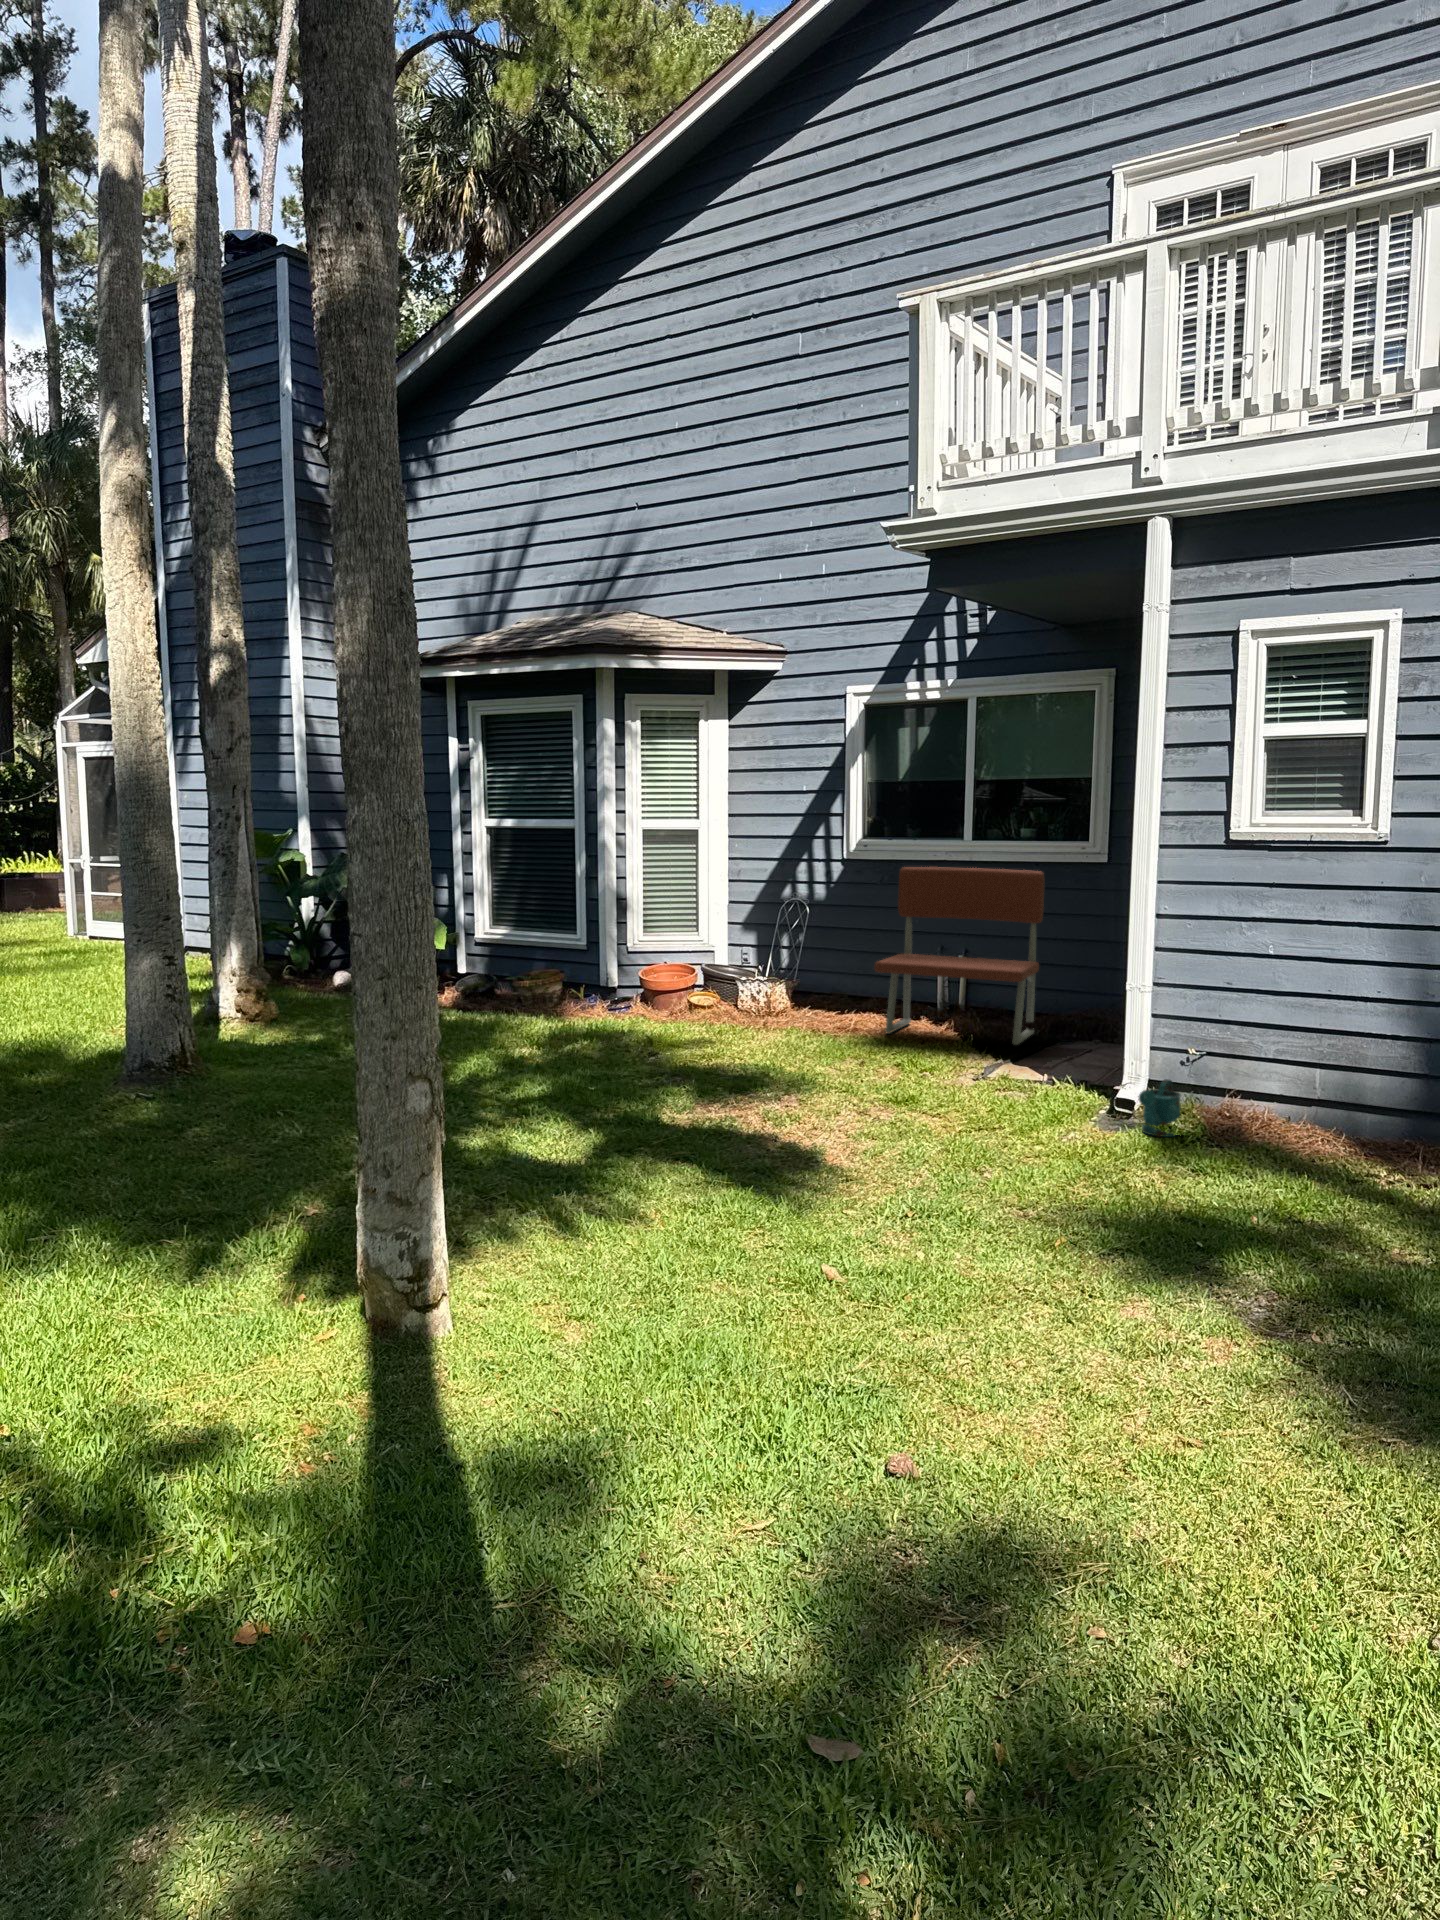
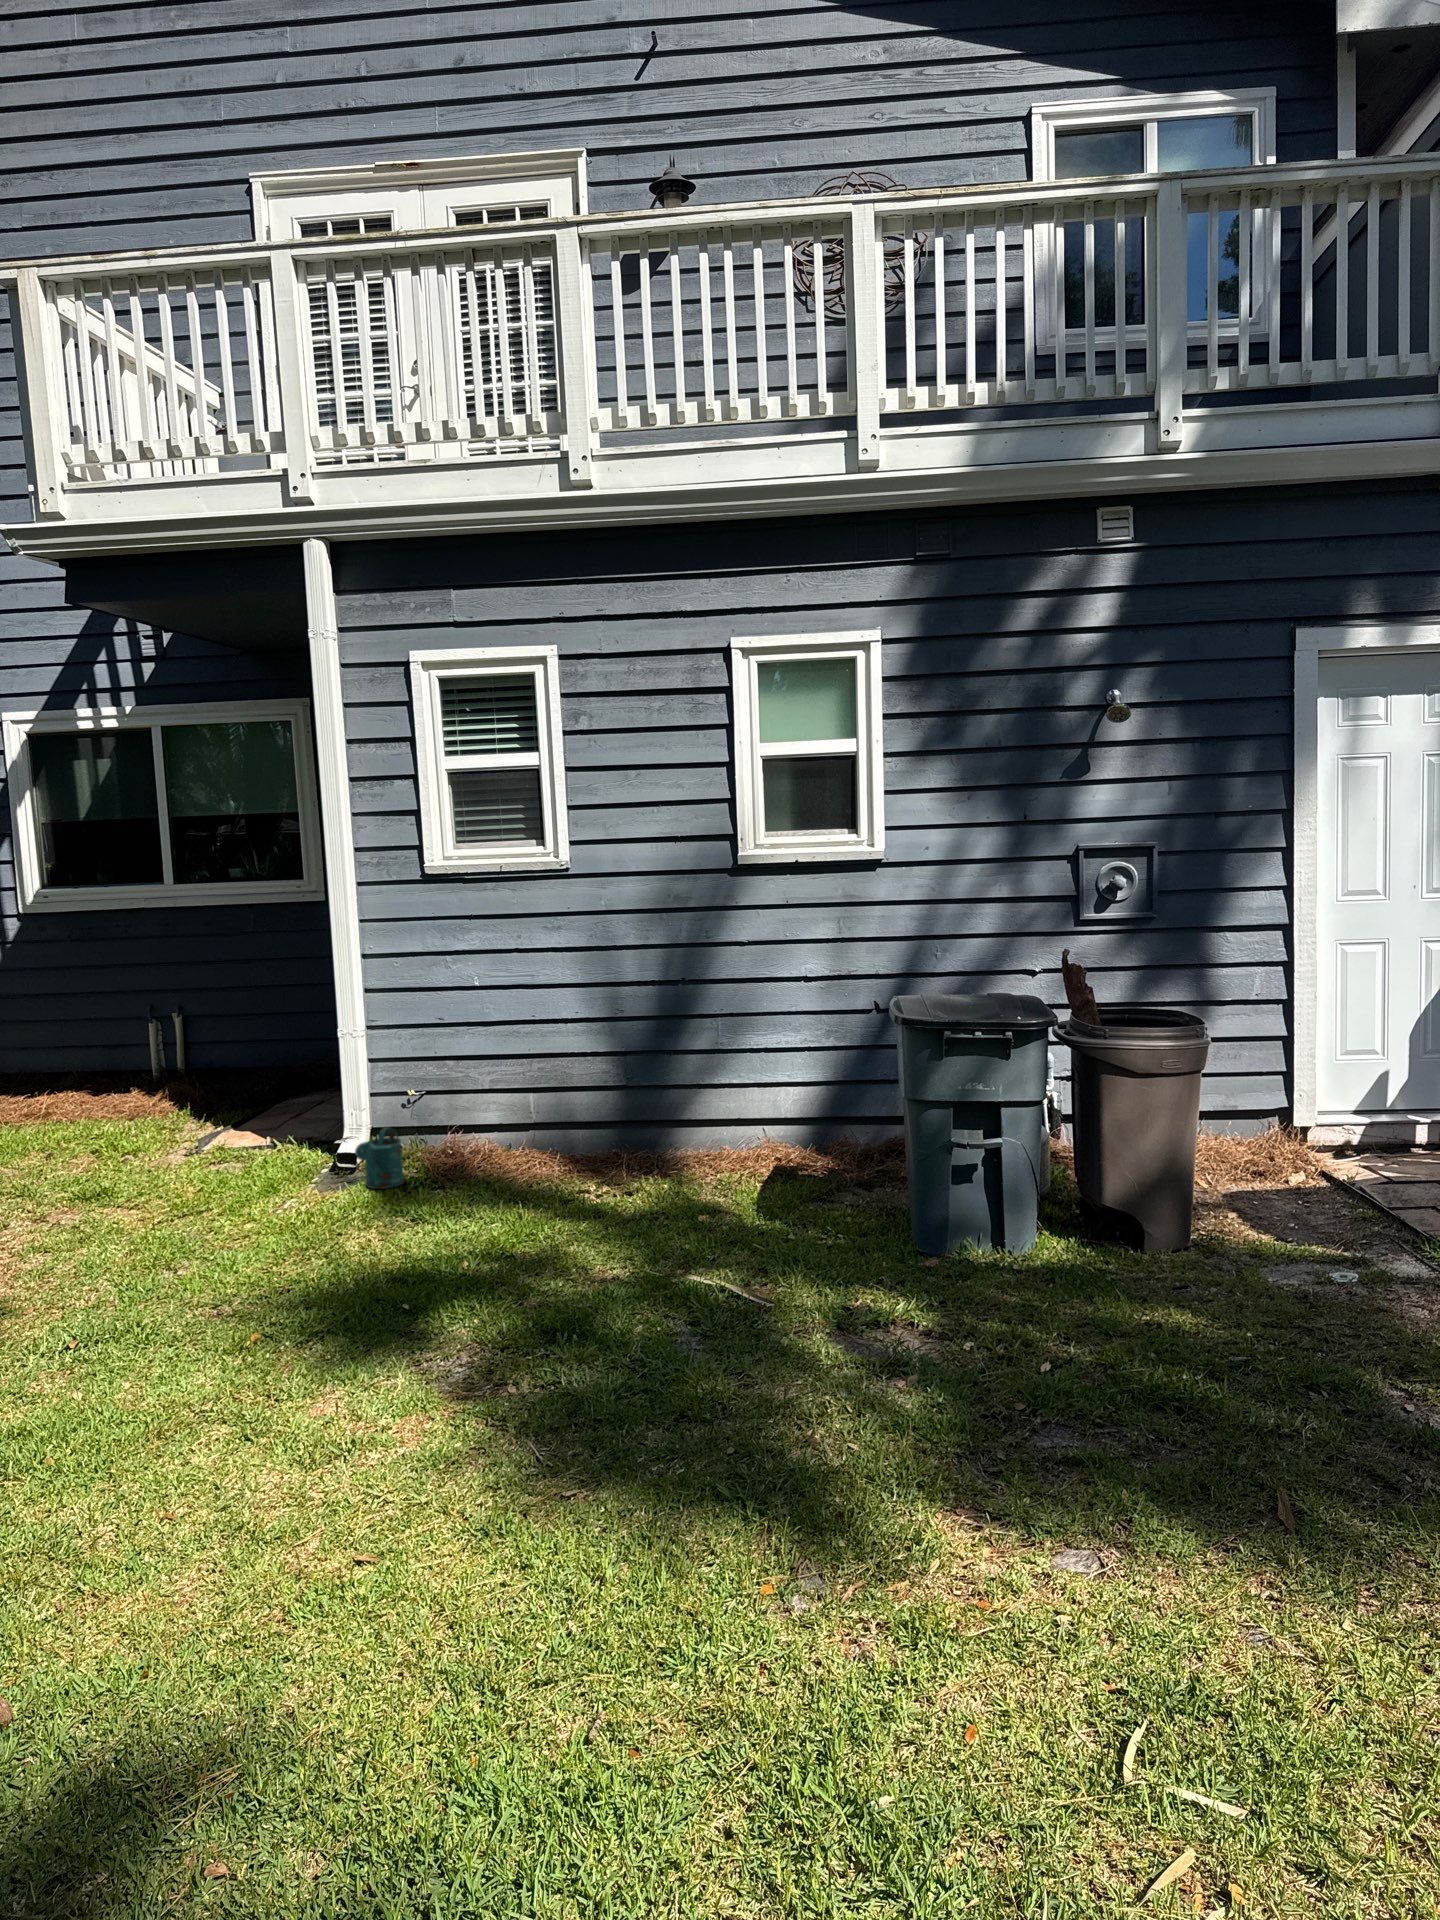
bench: present [874,867,1045,1045] -> none [63,915,264,1113]

